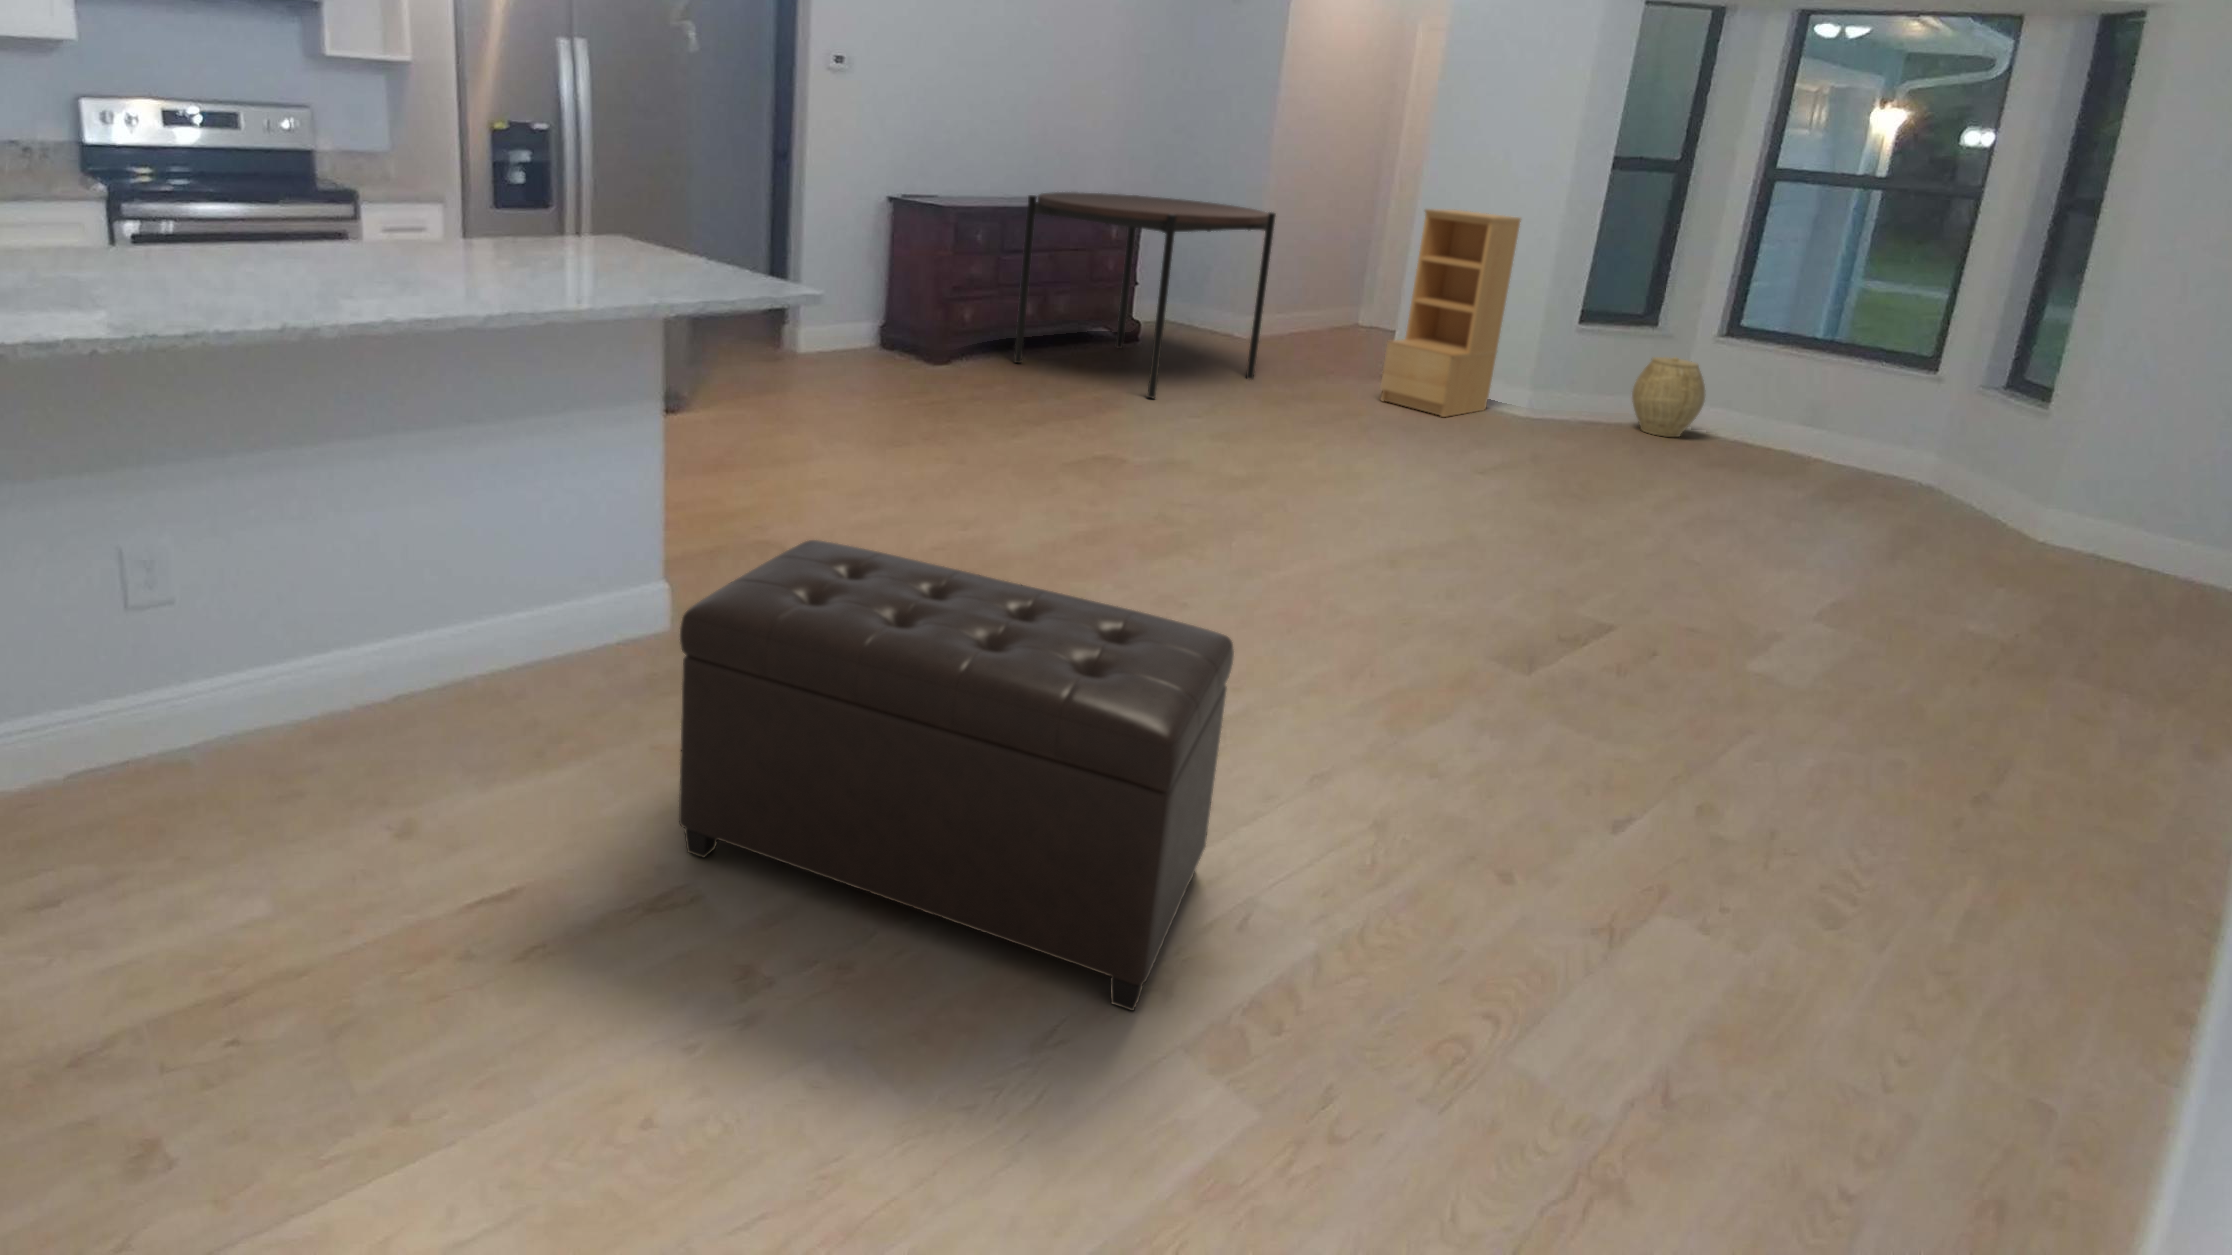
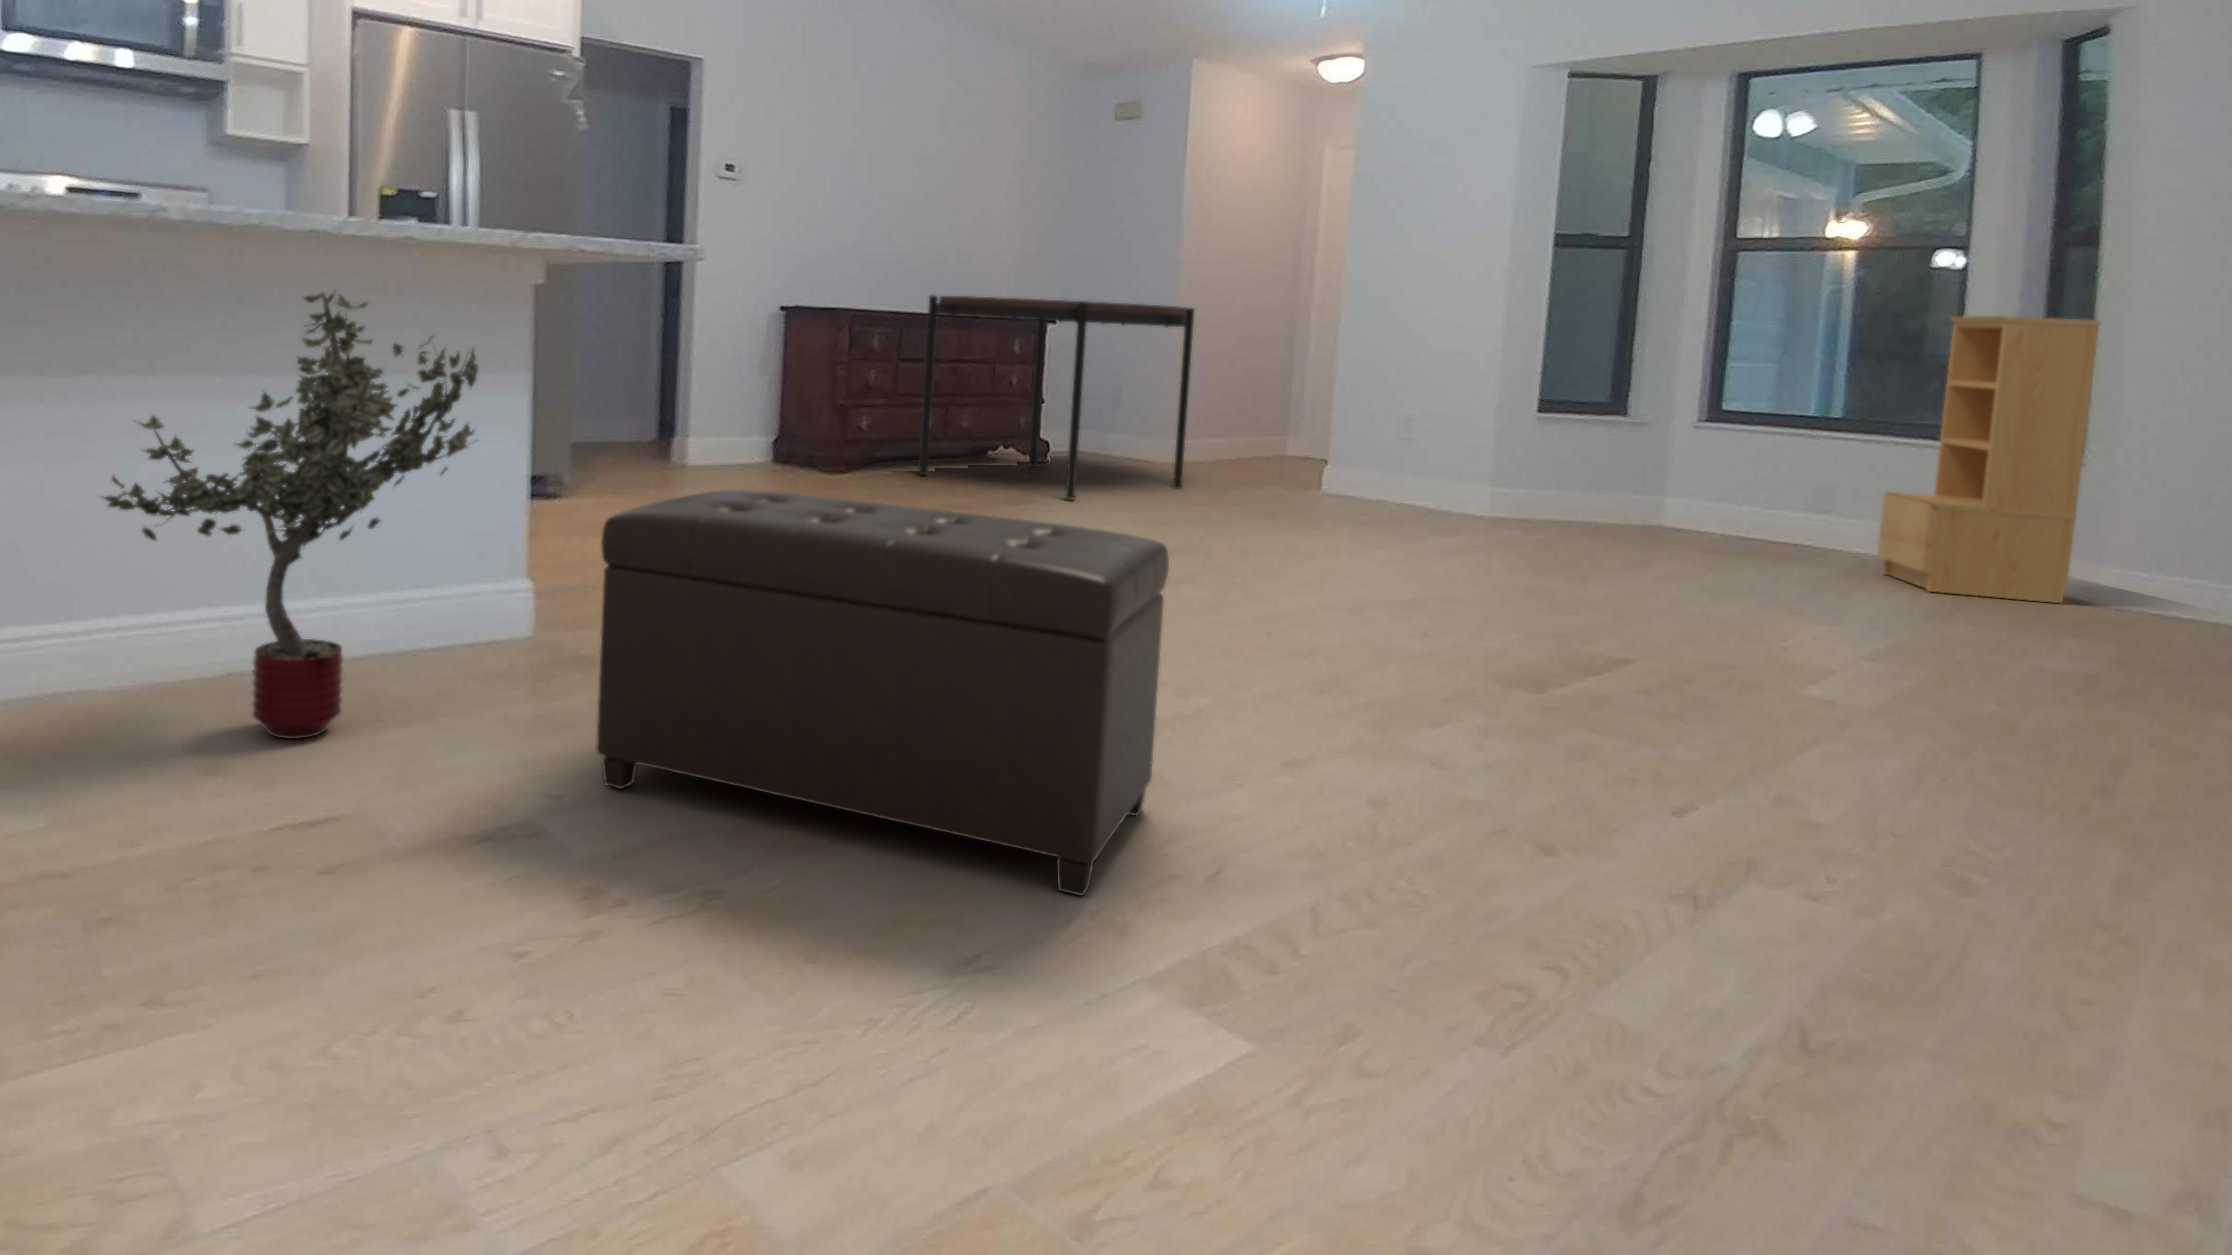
bookshelf: present [1381,209,1521,417] -> present [1877,316,2100,603]
potted tree: none [168,344,566,786] -> present [104,292,479,739]
woven basket: present [1632,357,1705,437] -> none [1603,443,1685,532]

